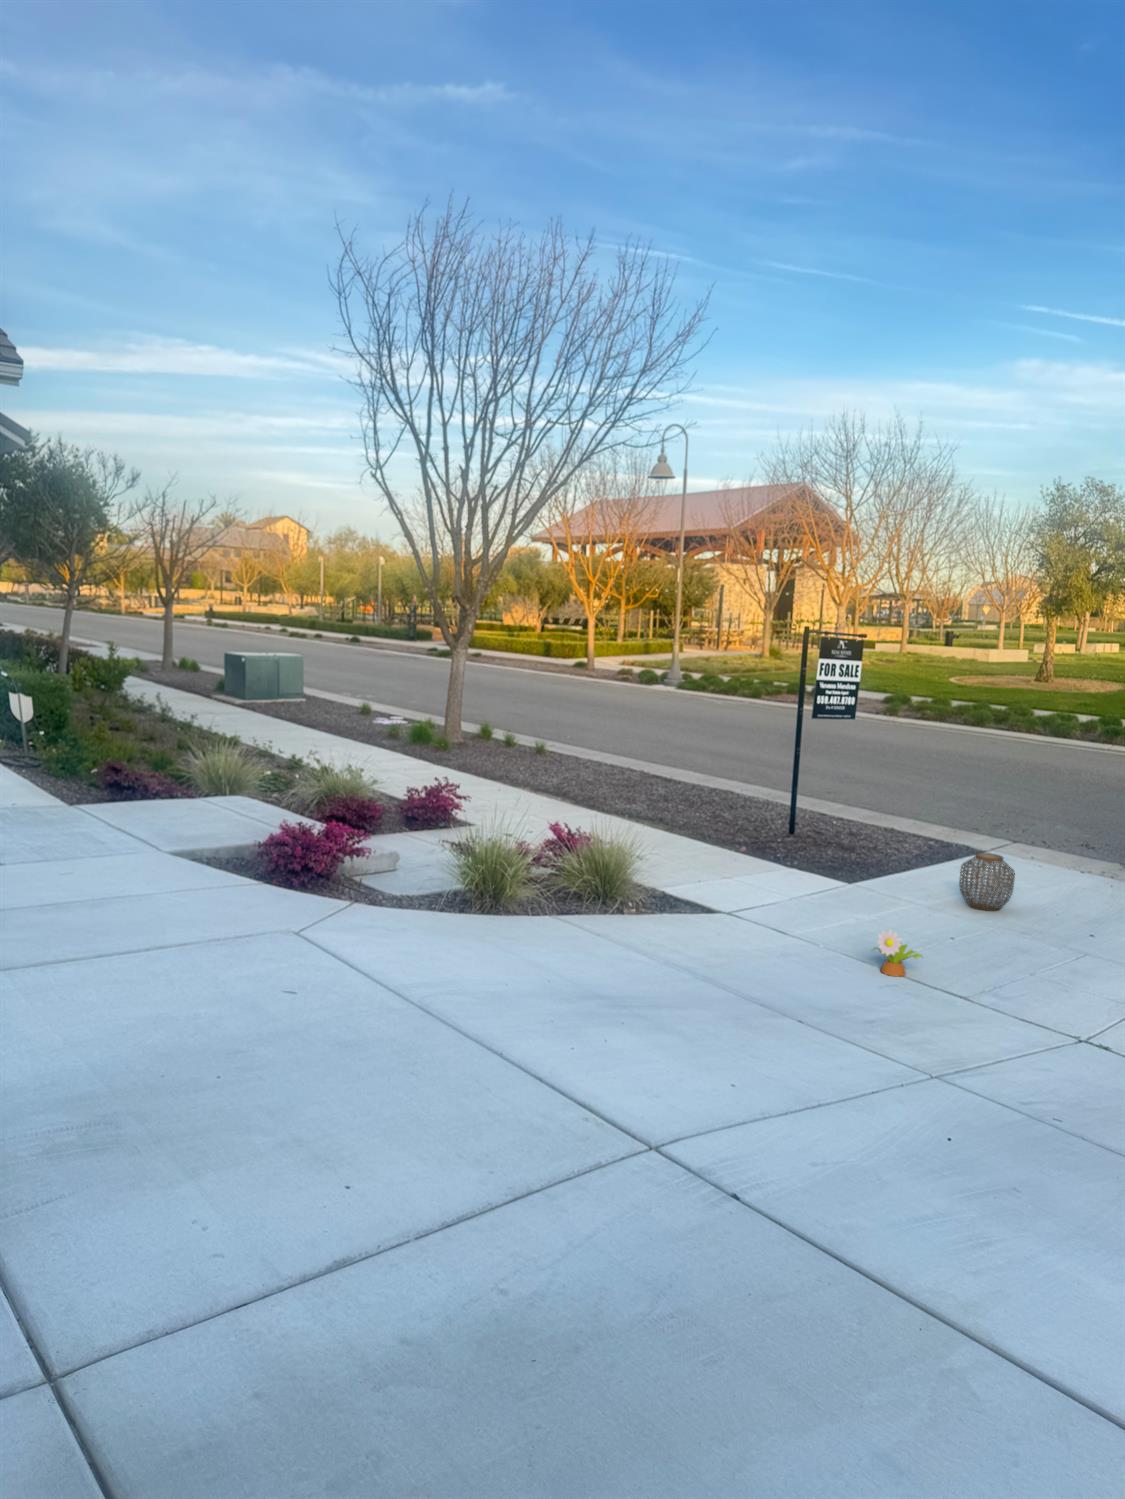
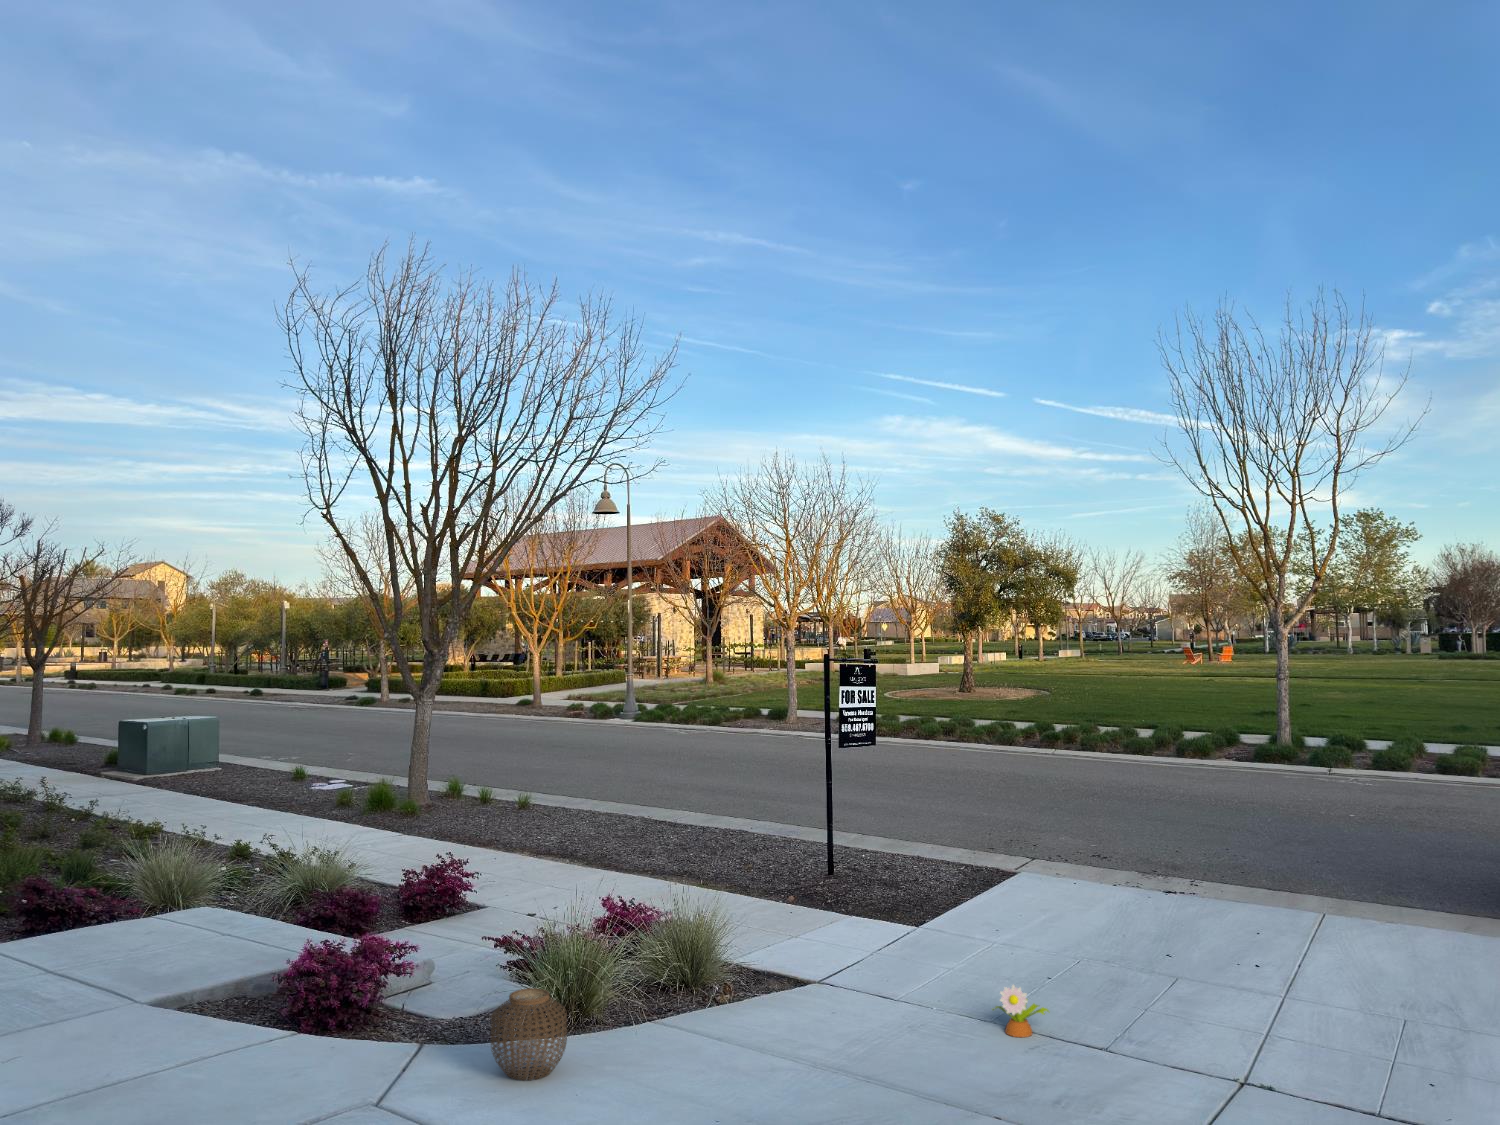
woven basket: present [959,853,1015,911] -> present [491,988,567,1080]

